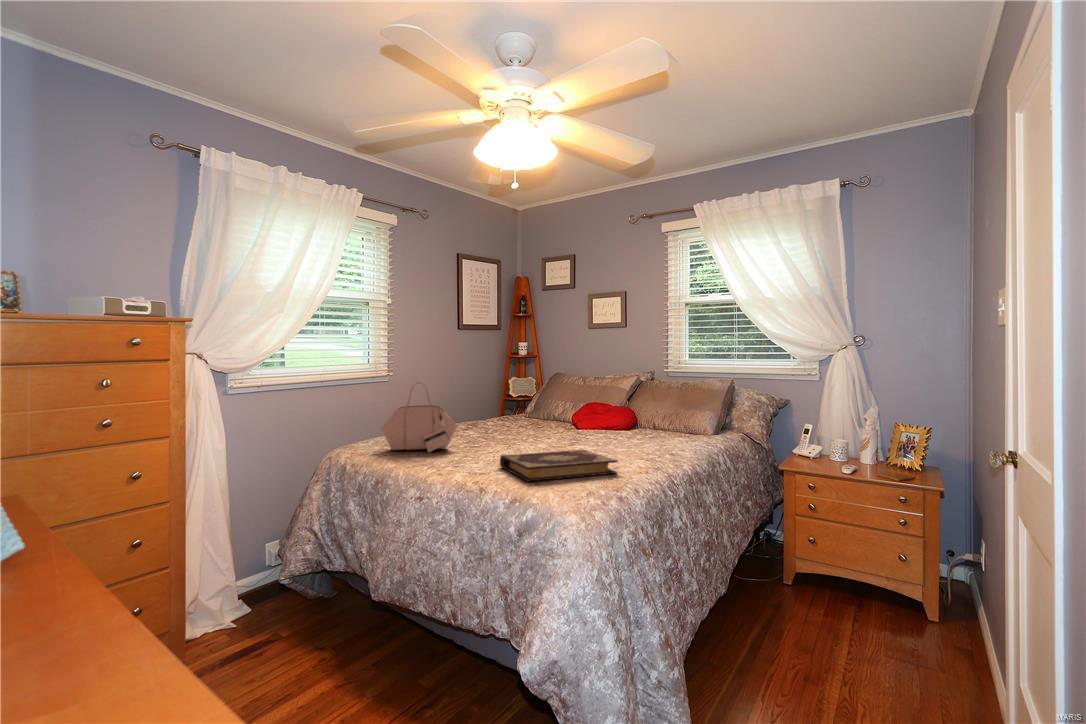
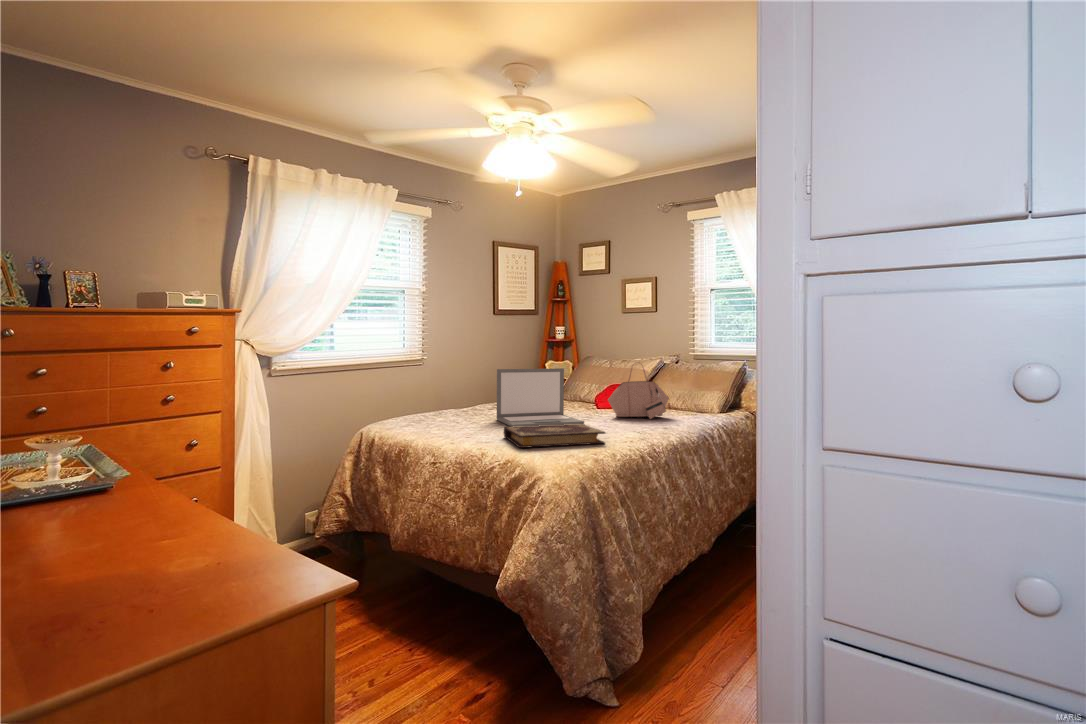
handbag: present [381,383,457,452] -> present [608,368,669,419]
laptop: none [479,388,577,454] -> present [497,368,584,427]

